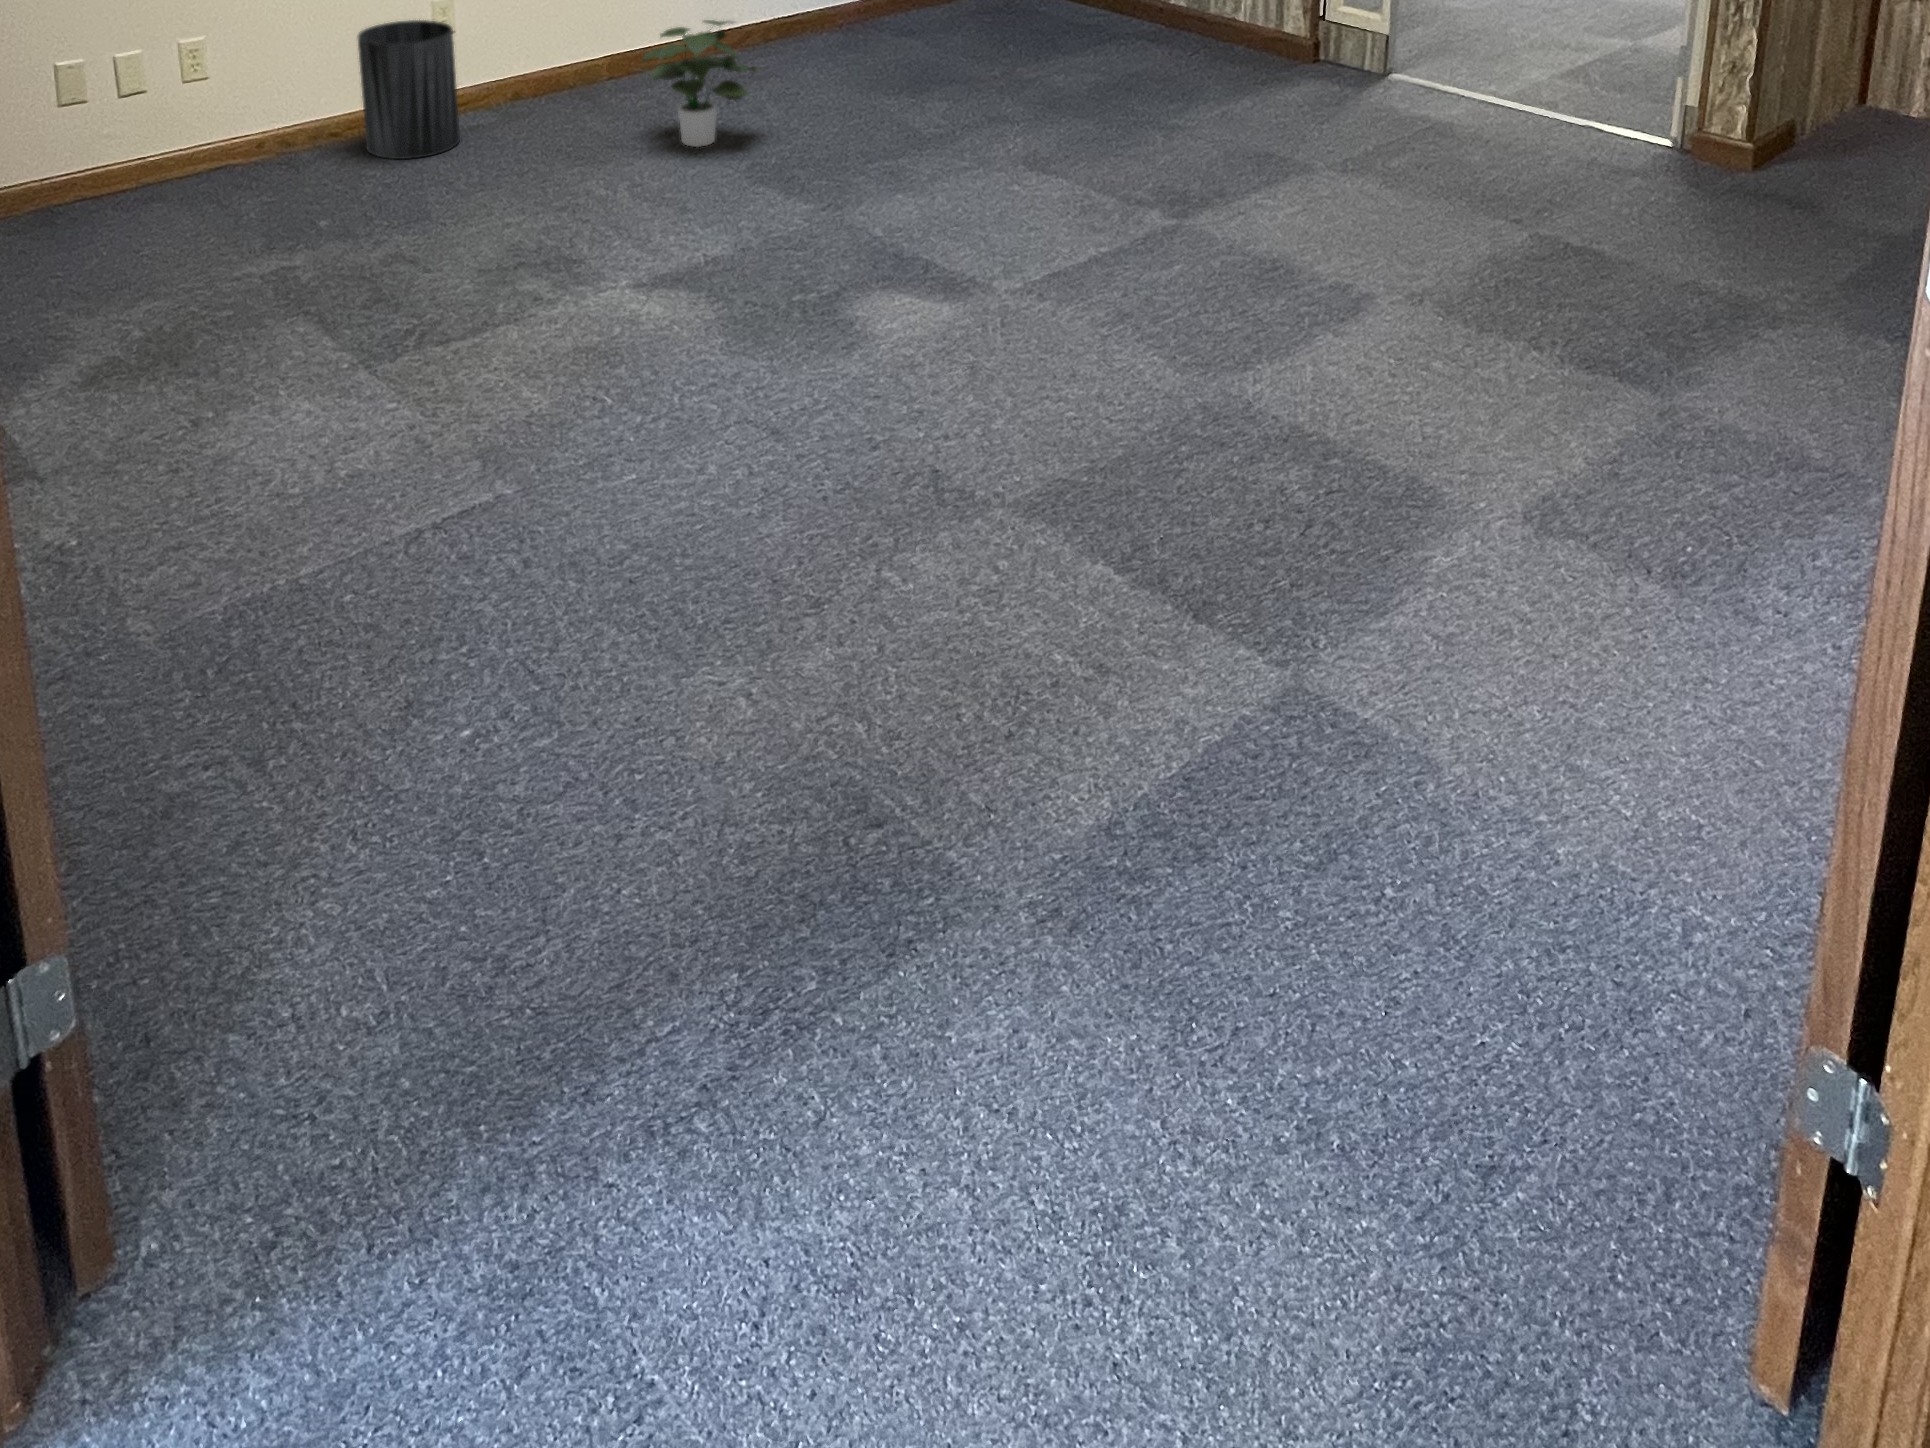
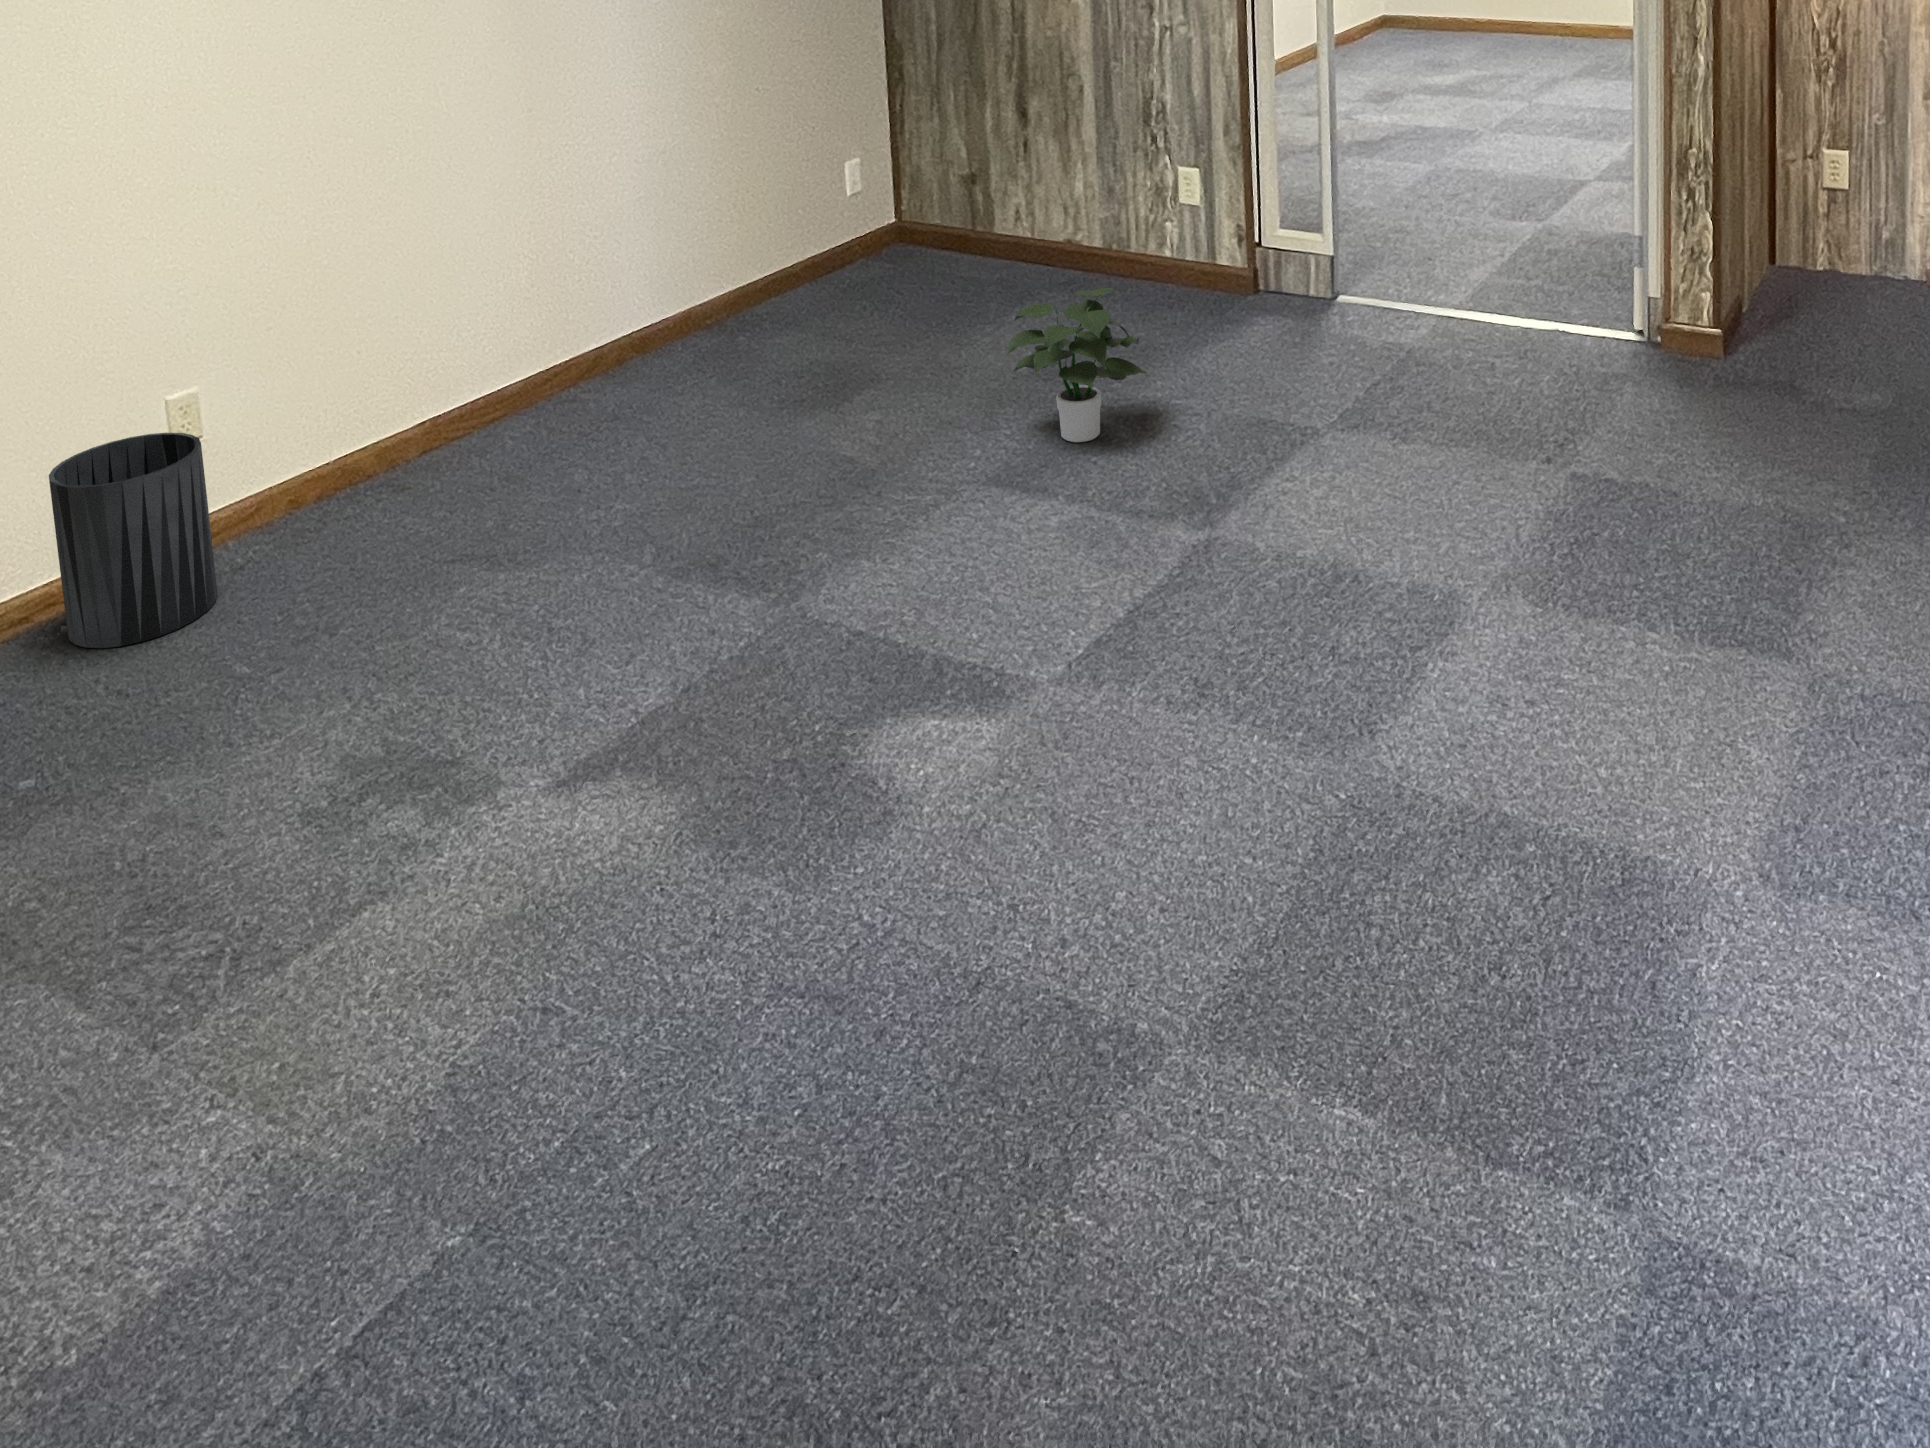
potted plant: present [643,20,758,147] -> present [1007,288,1148,442]

